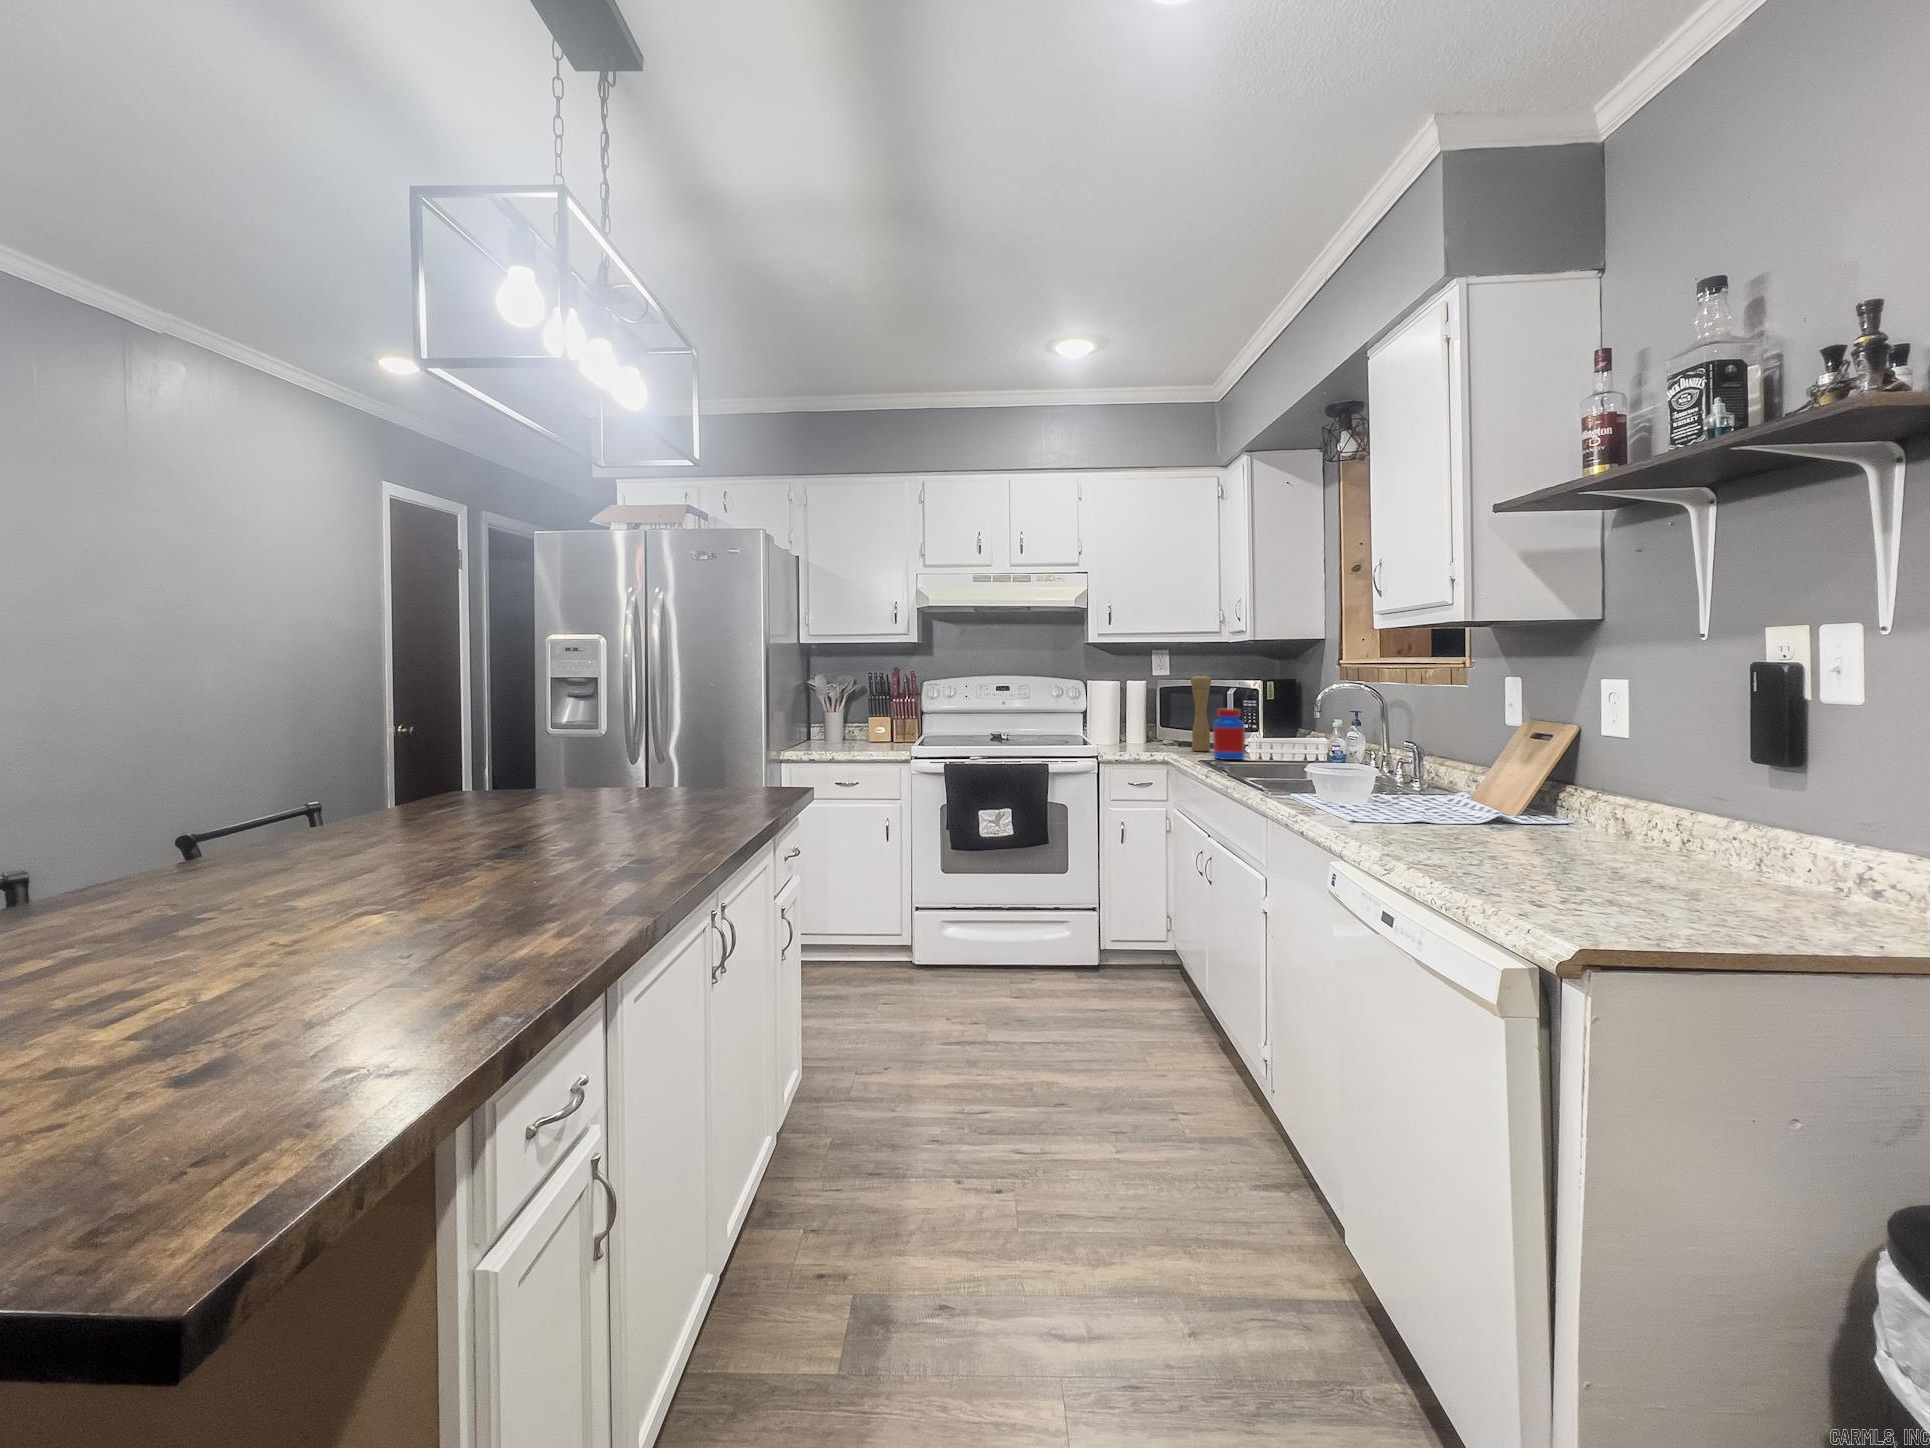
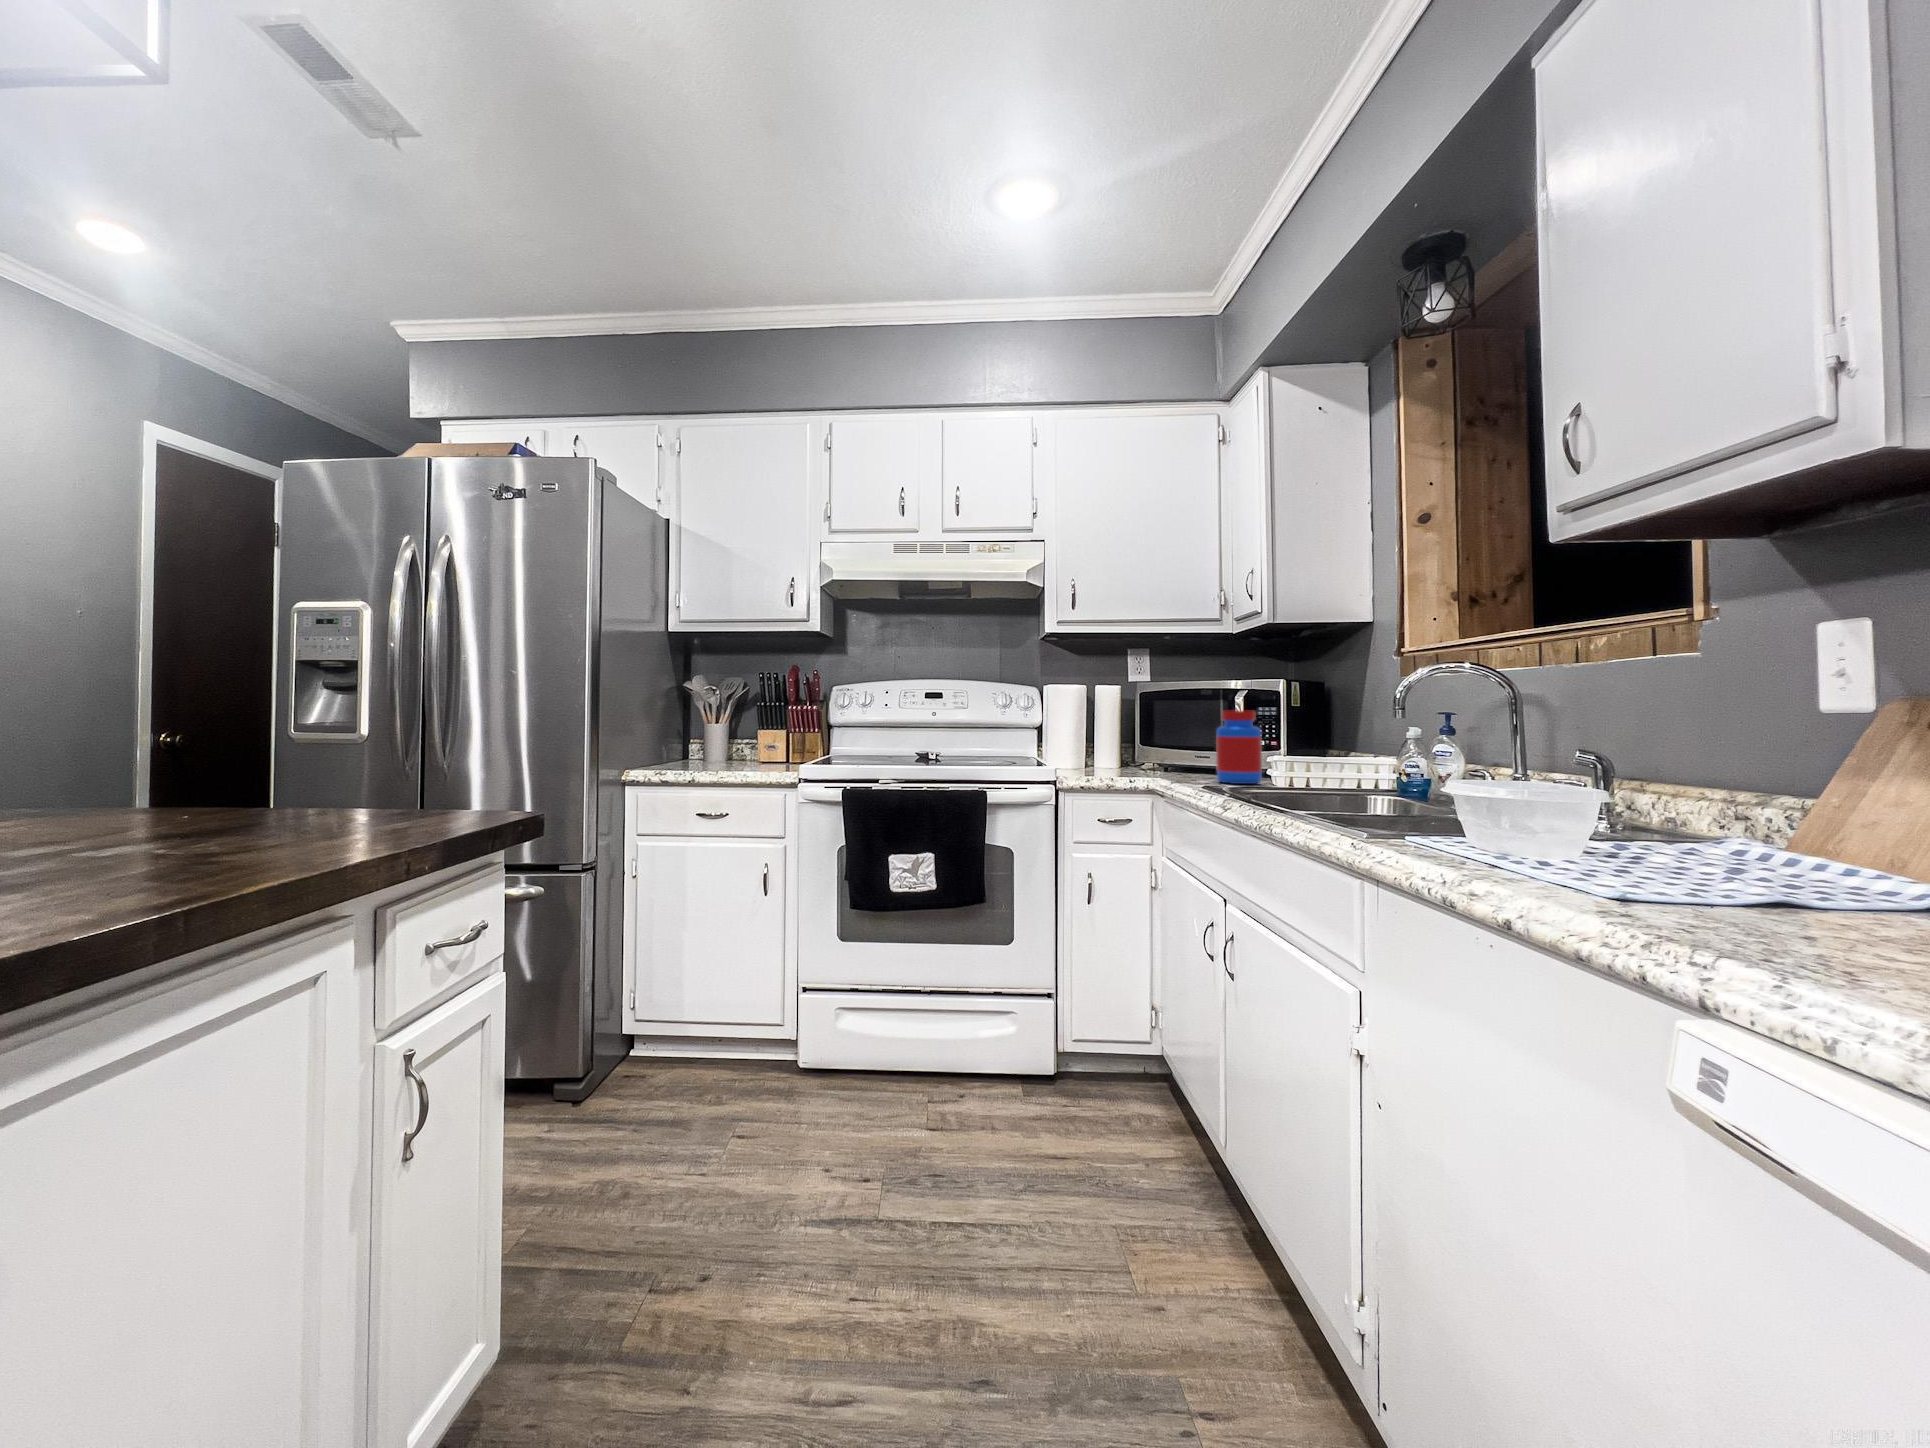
pepper mill: present [1191,675,1211,751] -> none [1184,668,1212,774]

